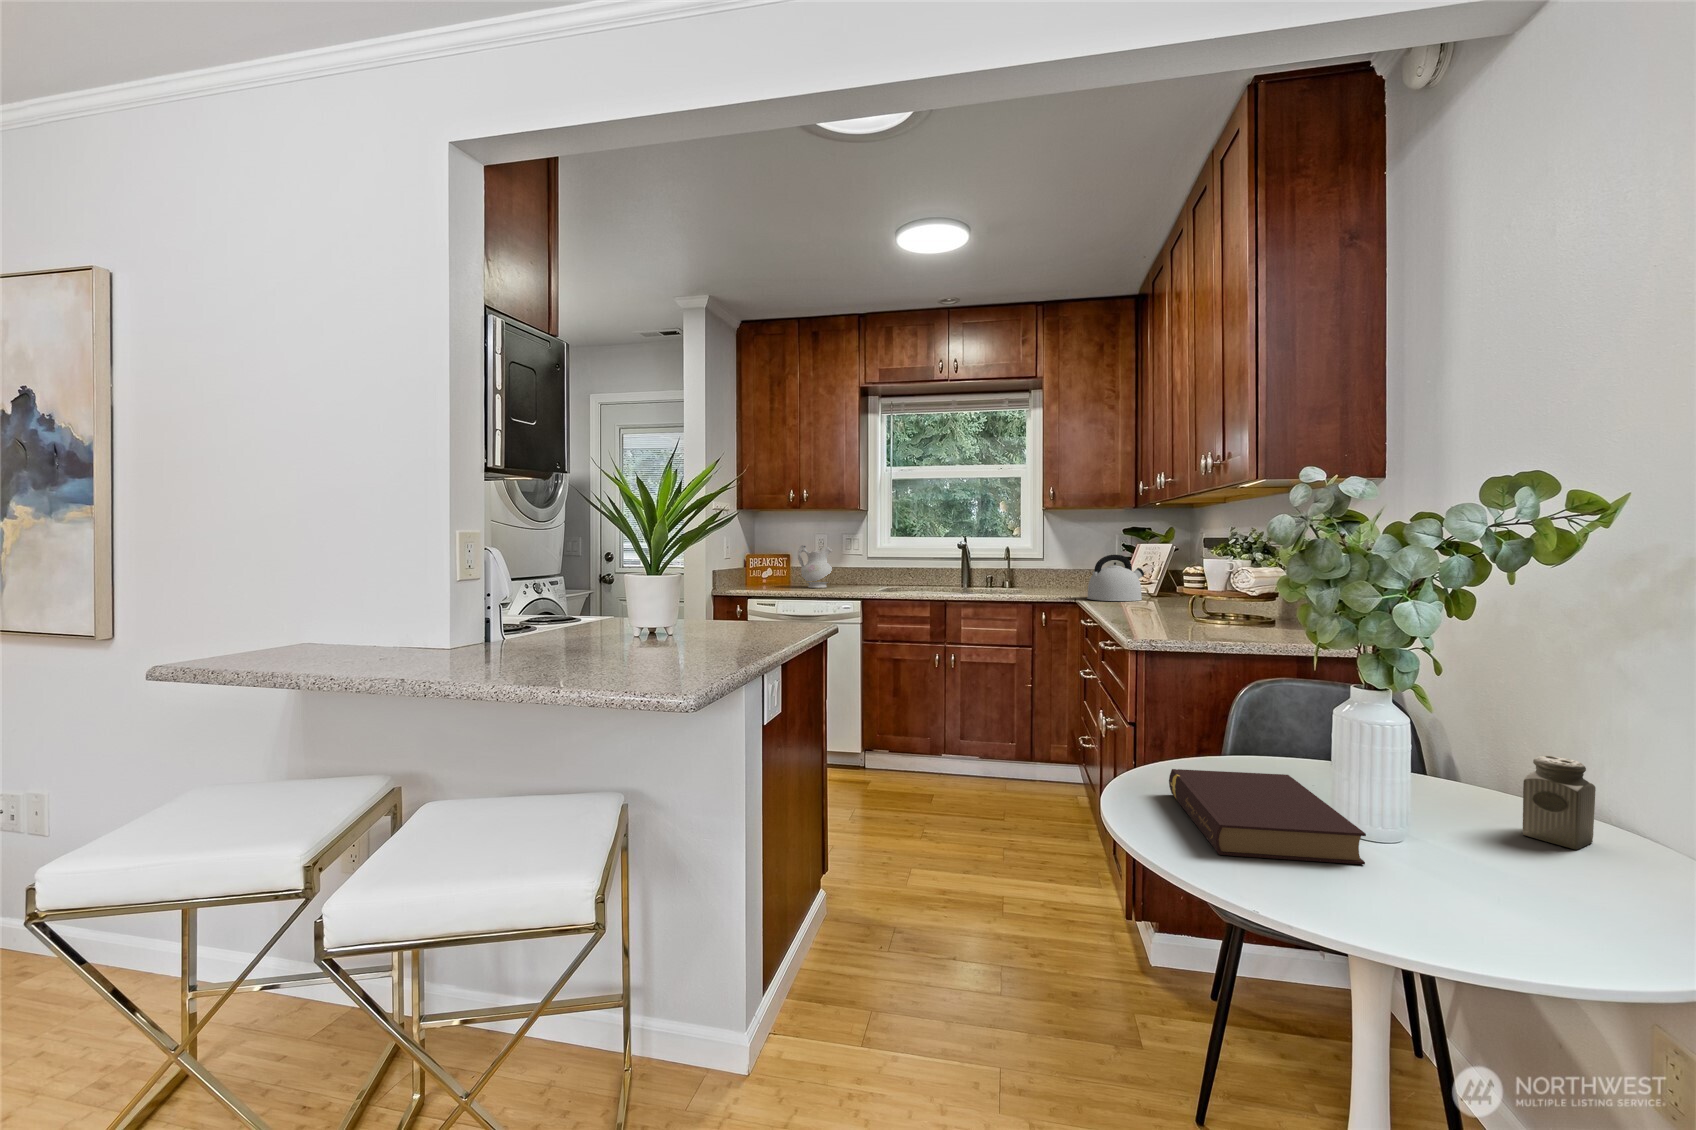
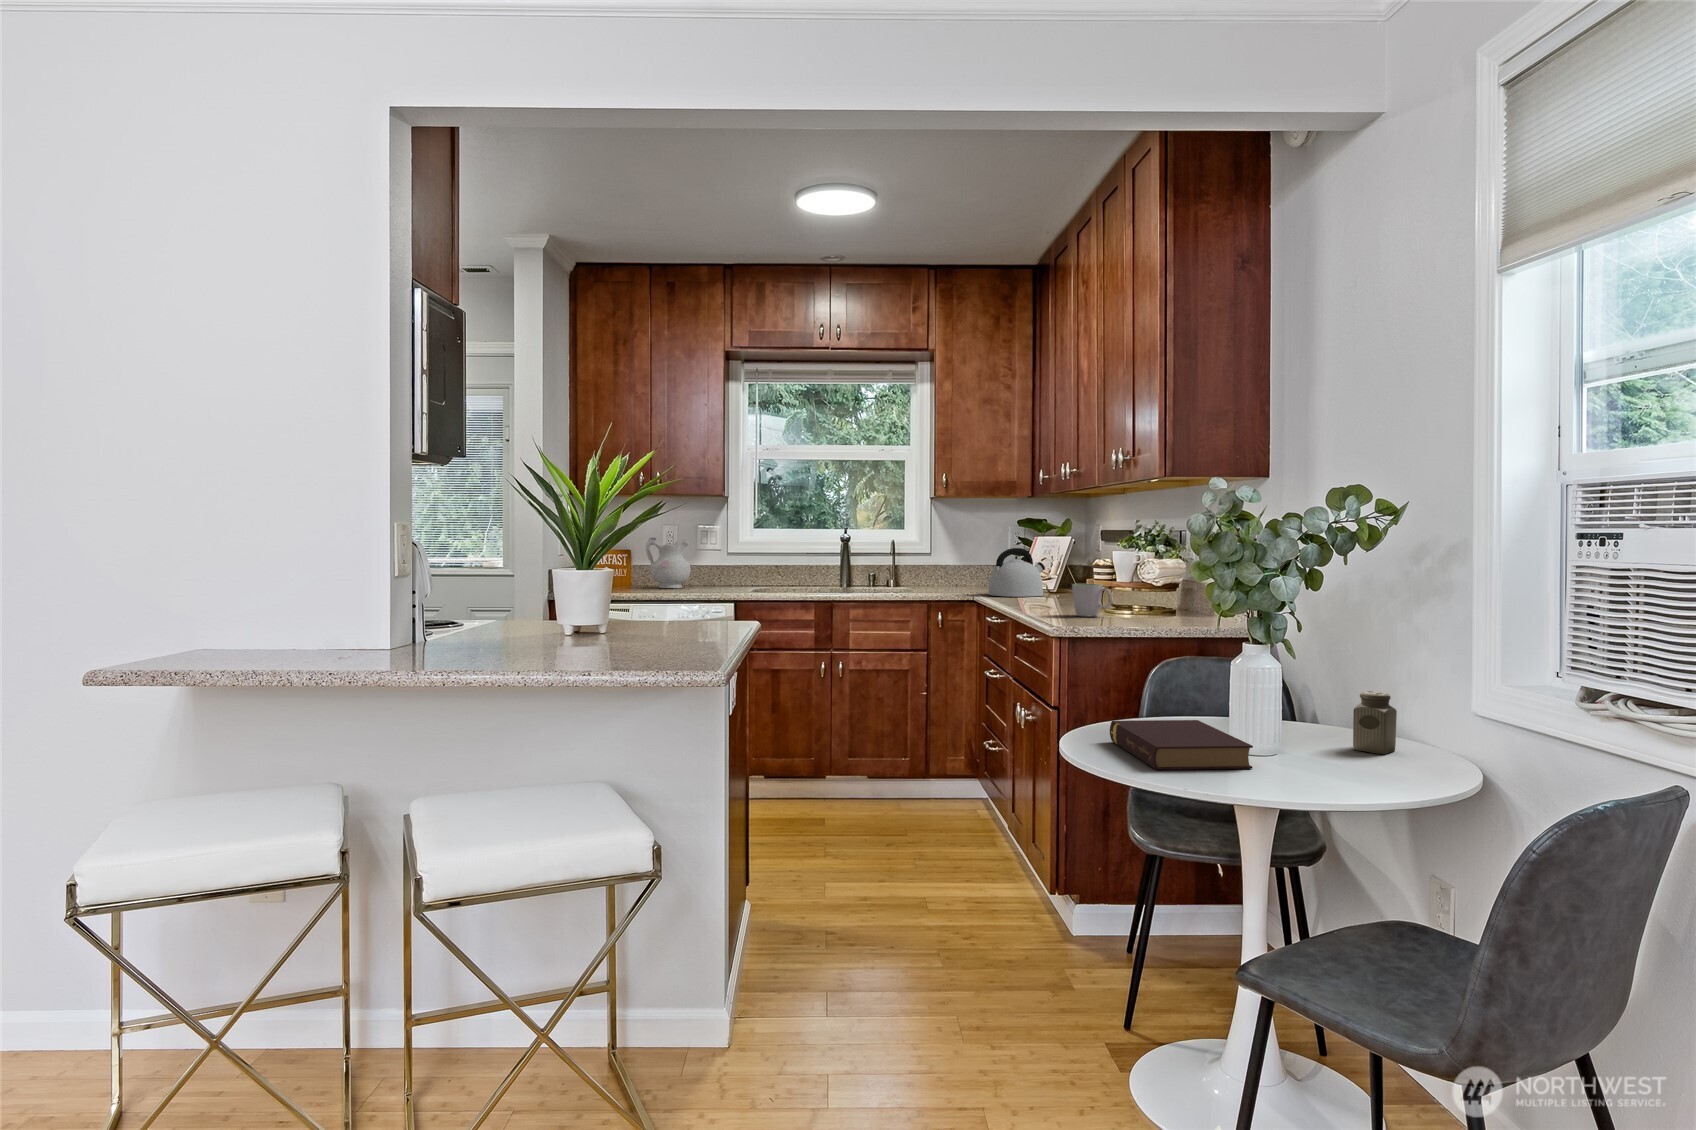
mug: none [1159,592,1203,627] -> present [1072,584,1112,616]

